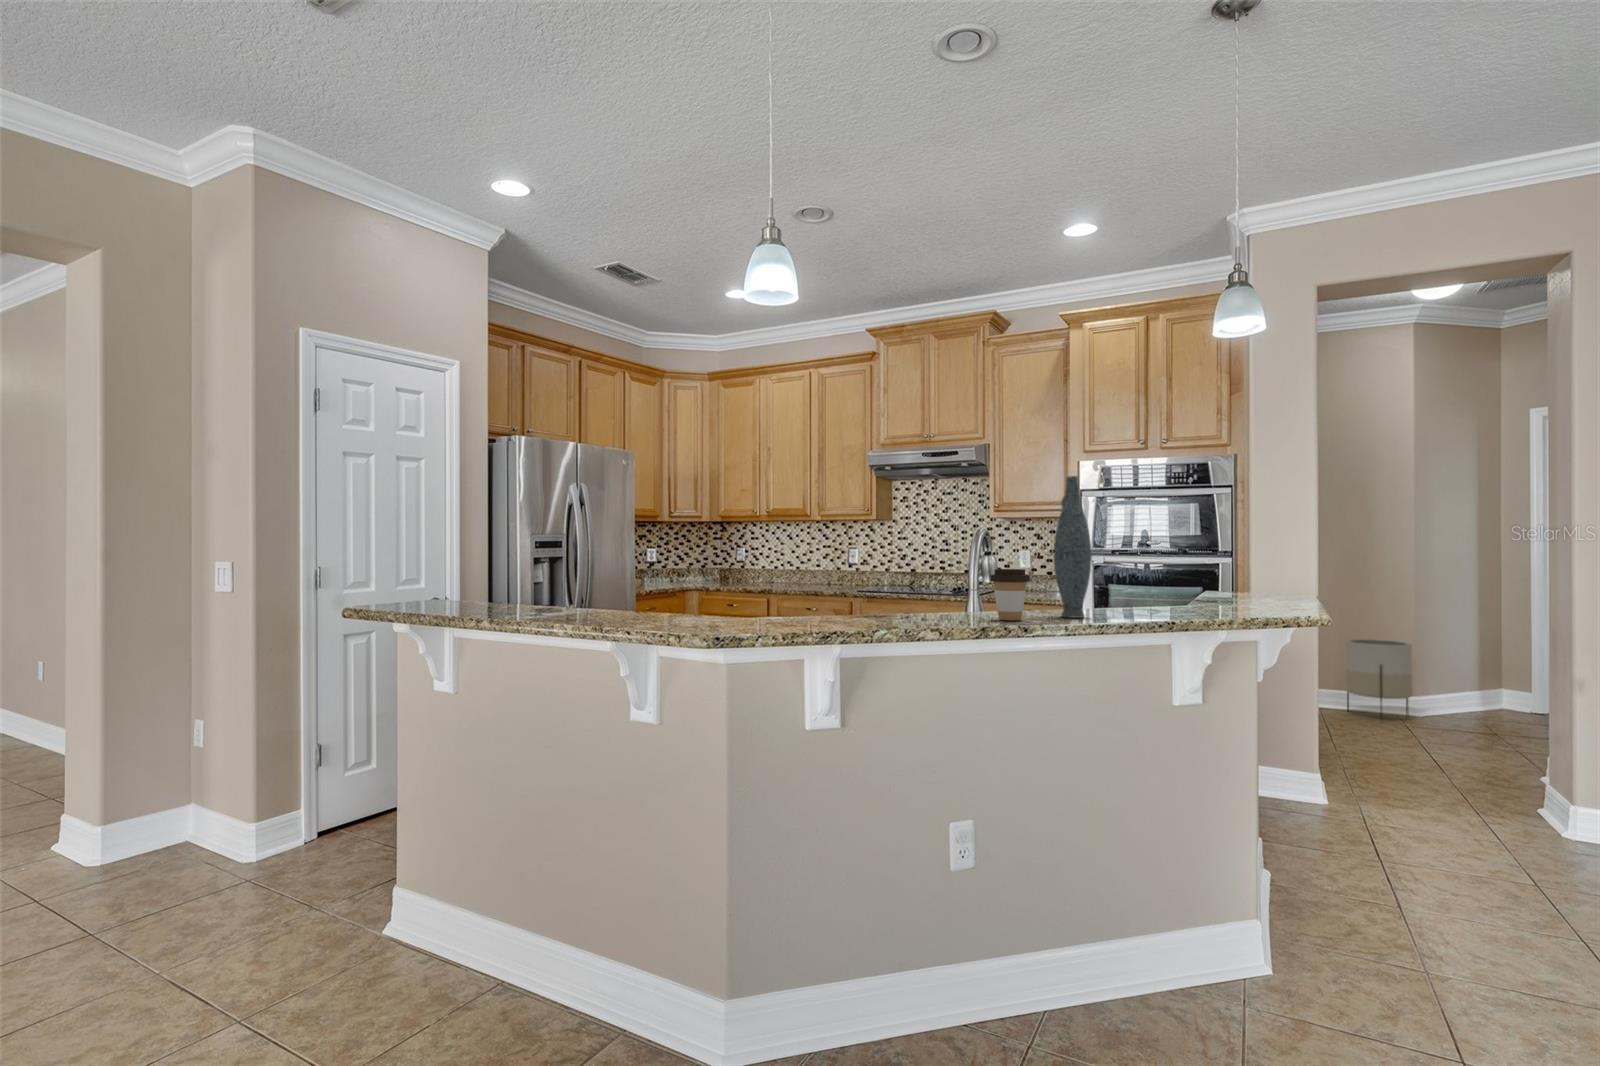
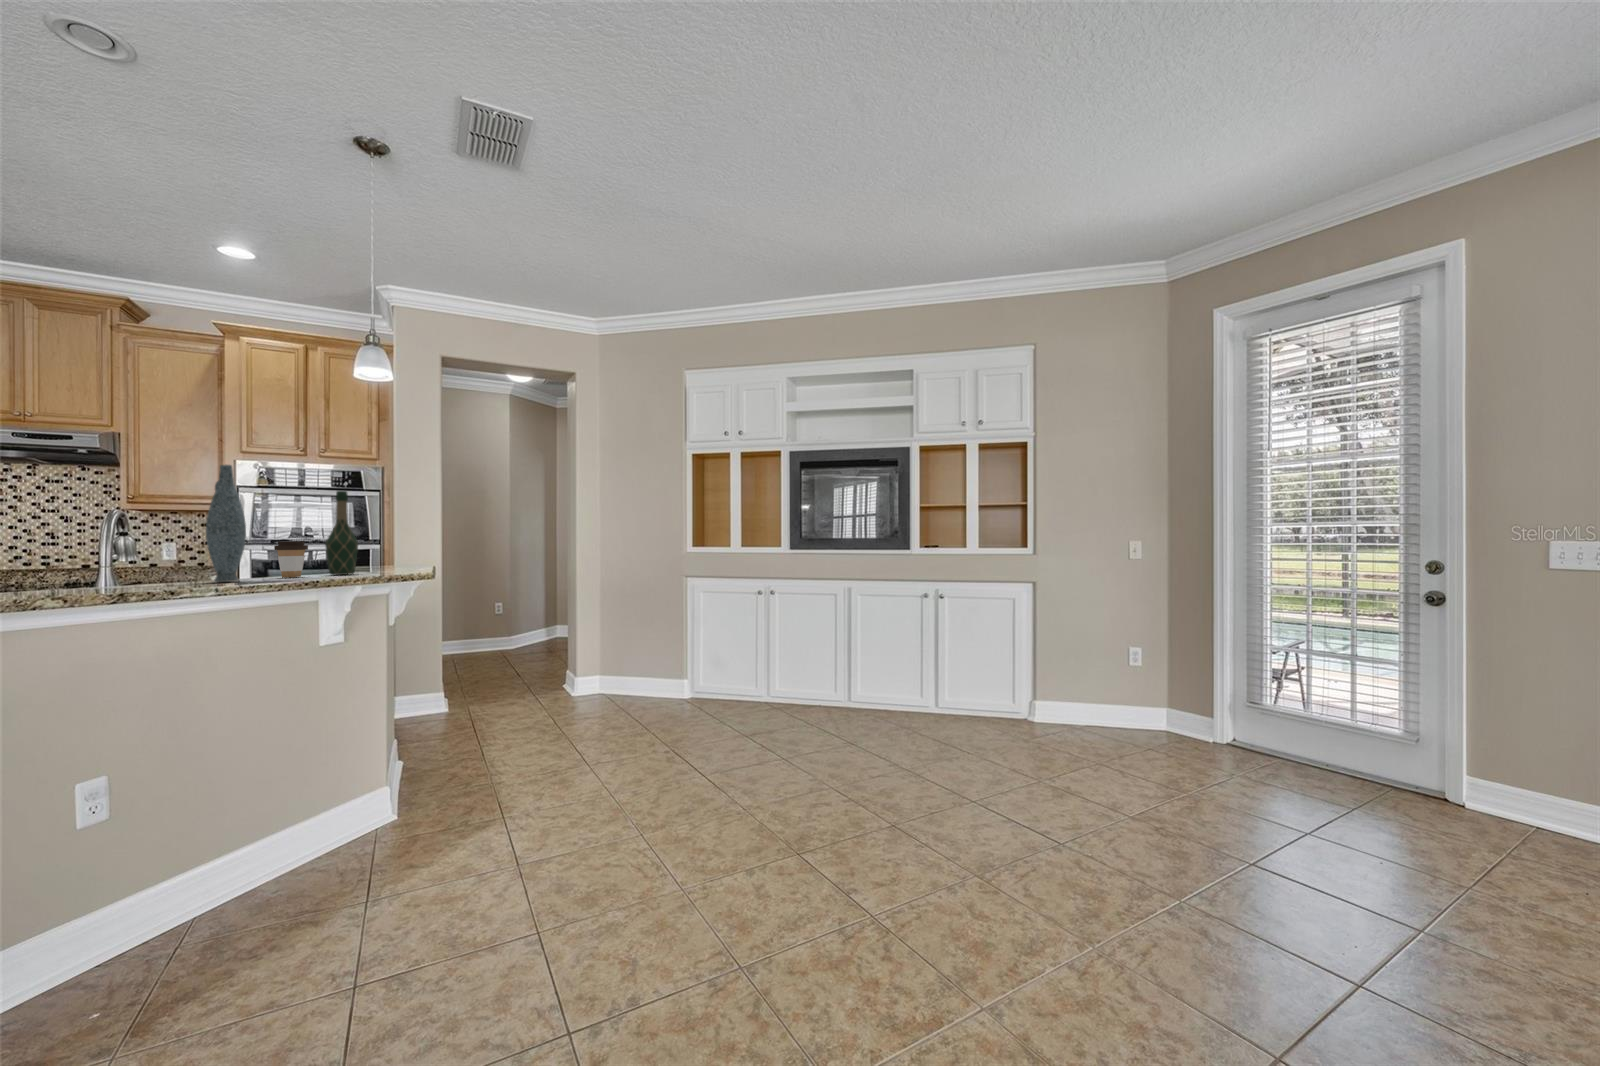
wine bottle: none [1176,498,1216,613] -> present [325,491,358,575]
coffee cup: present [990,569,1030,620] -> present [274,541,308,577]
planter: present [1345,639,1413,716] -> none [466,601,507,656]

